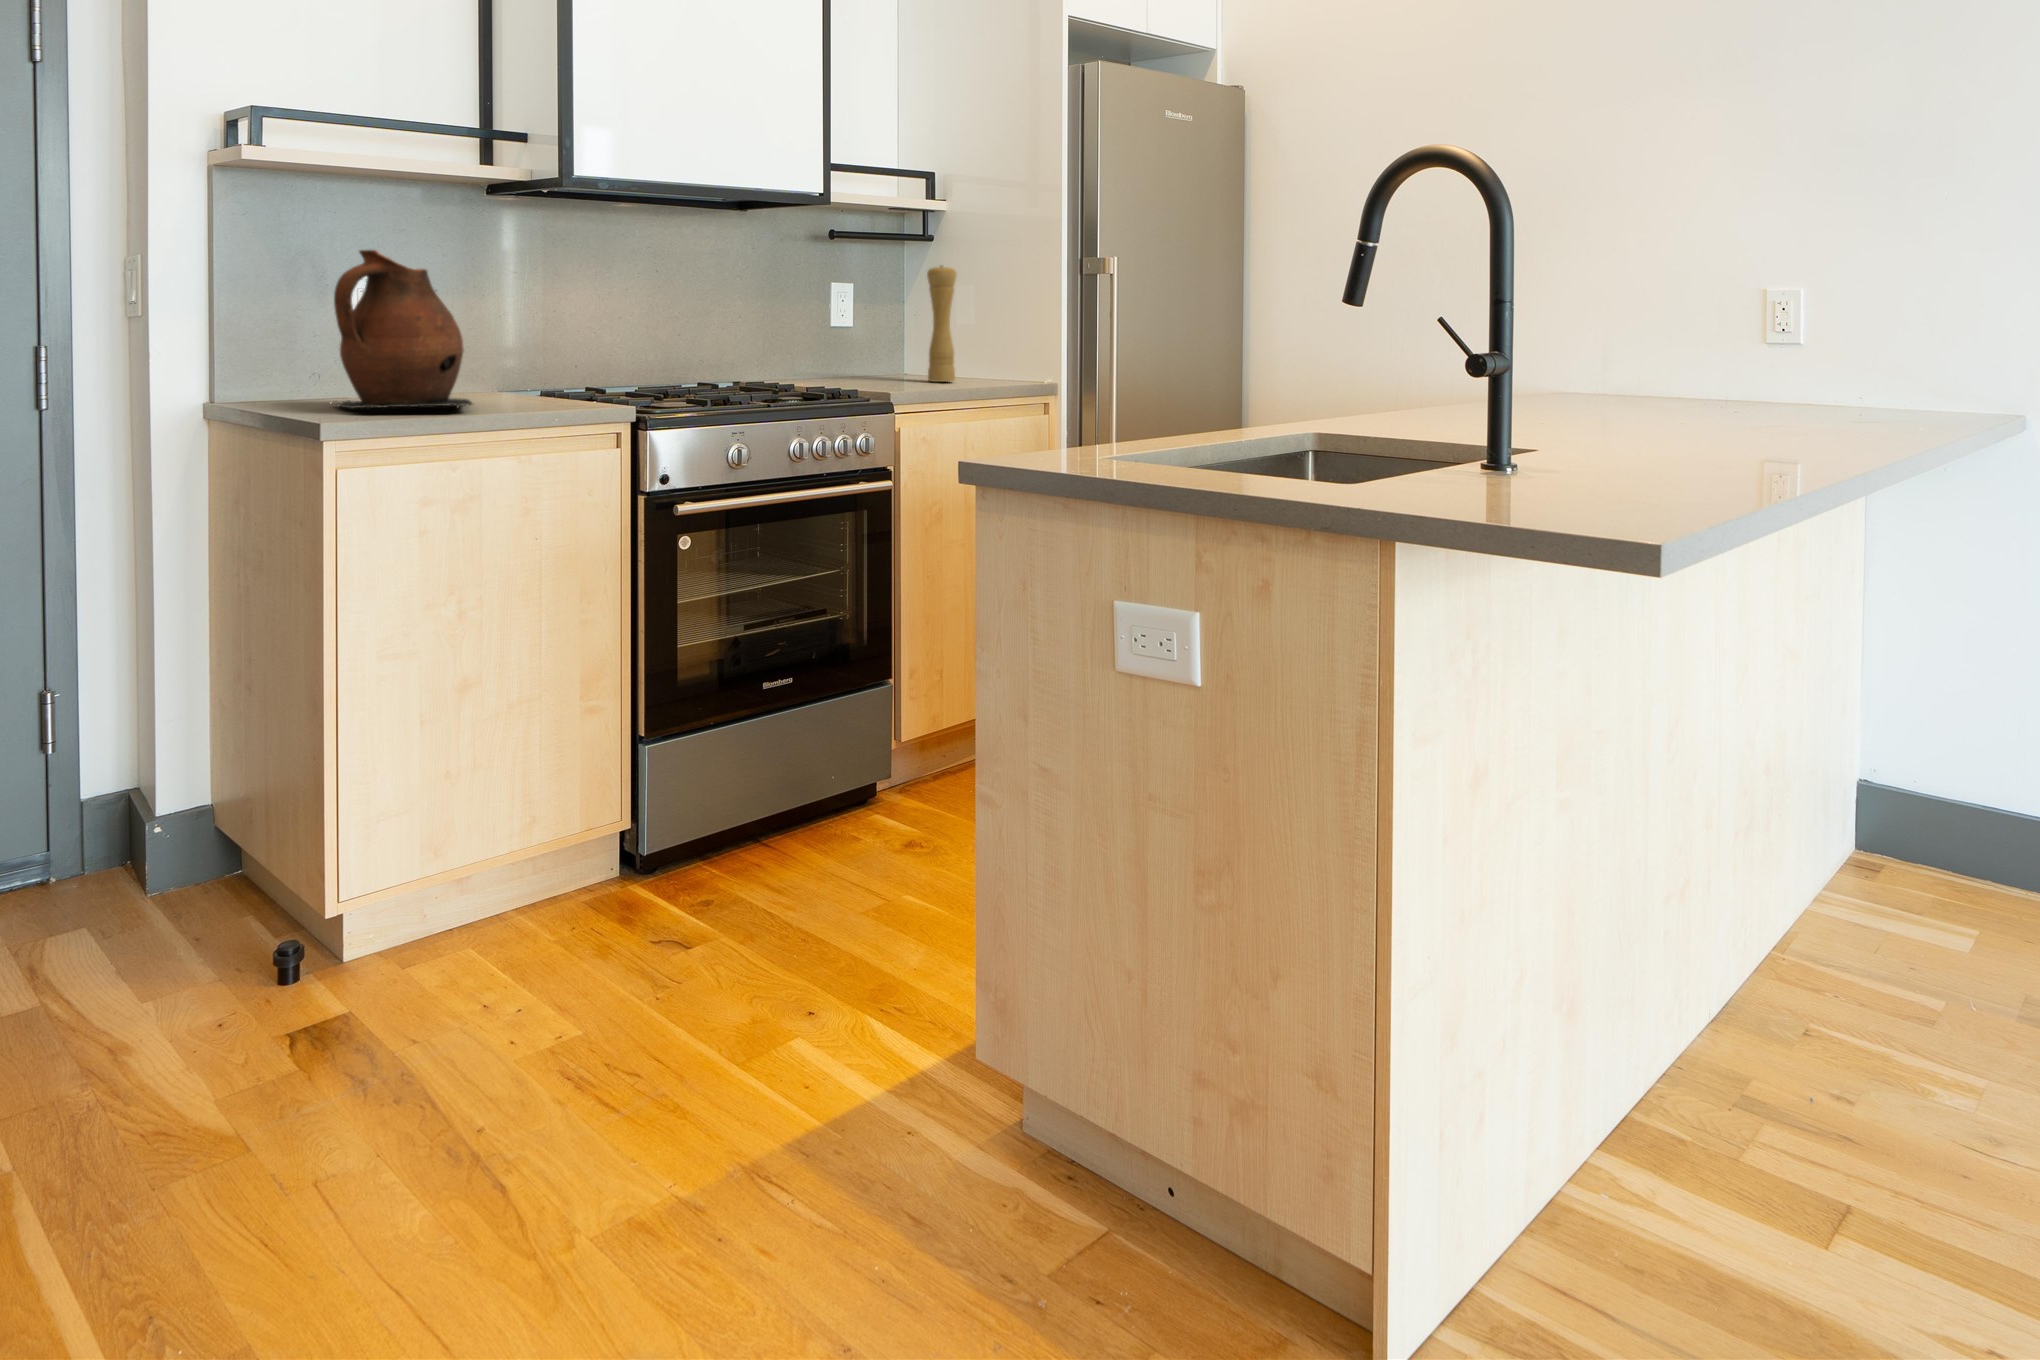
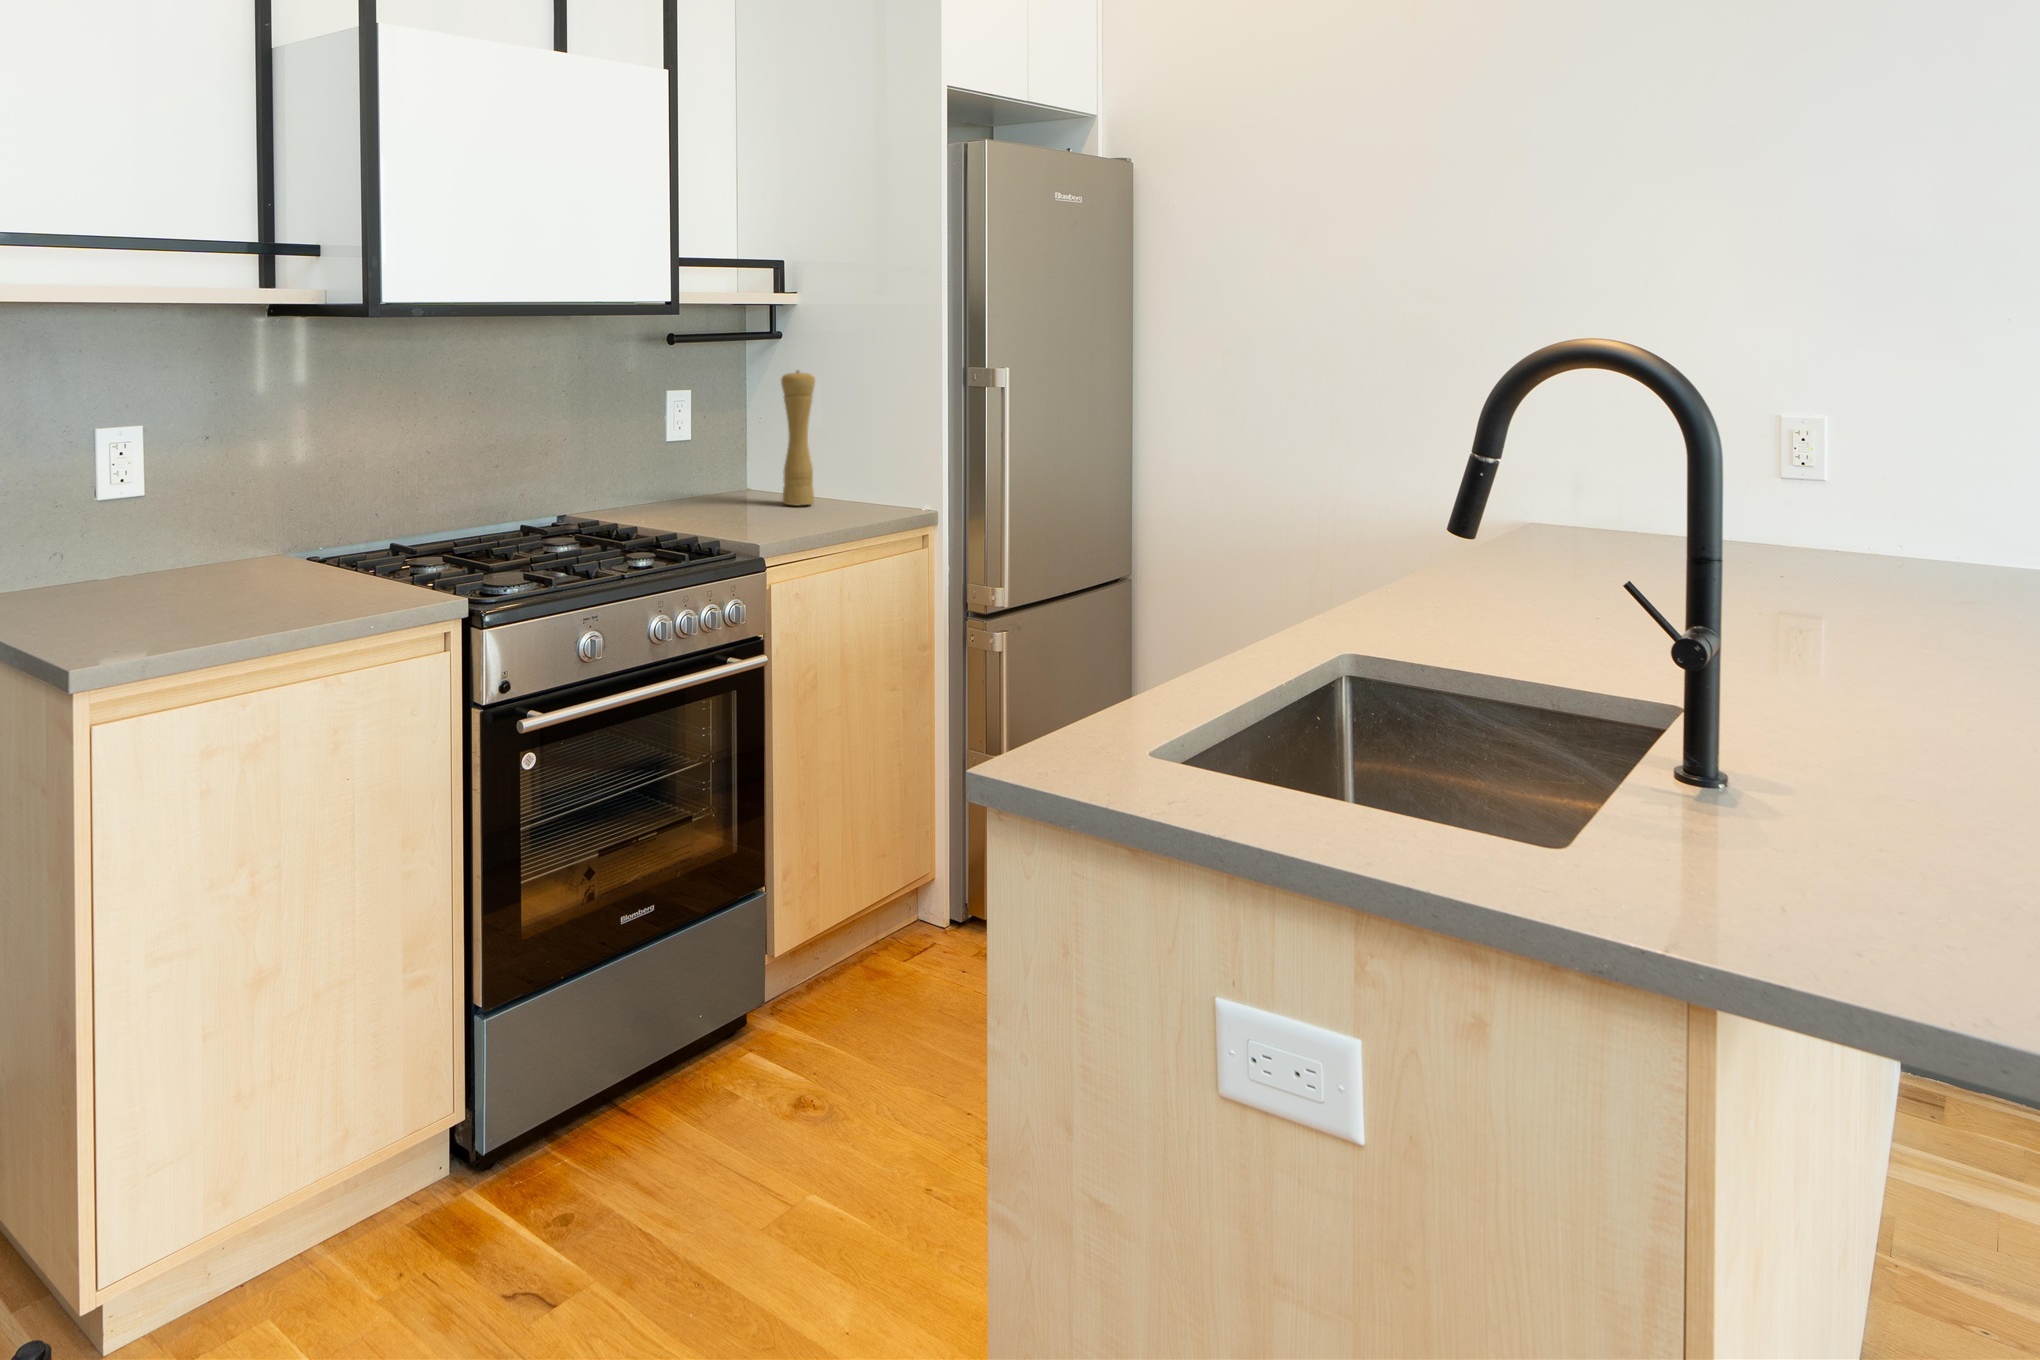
ceramic pitcher: present [334,250,472,408] -> none [78,419,265,628]

